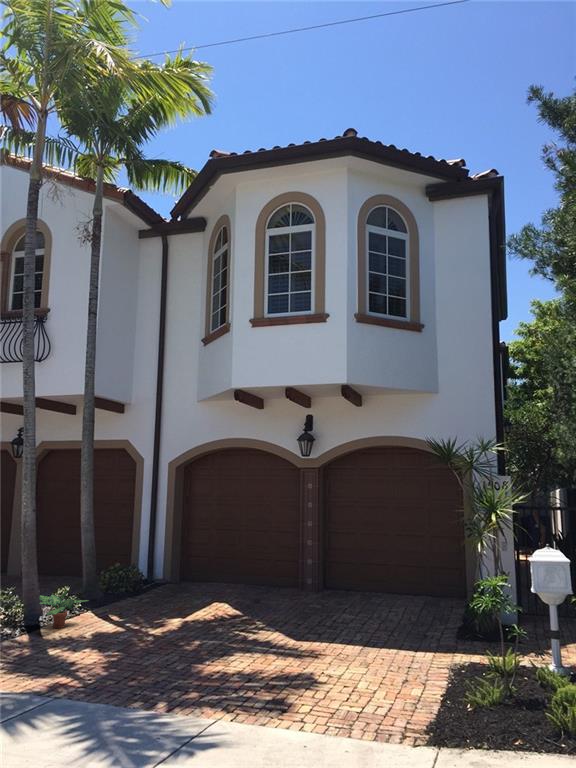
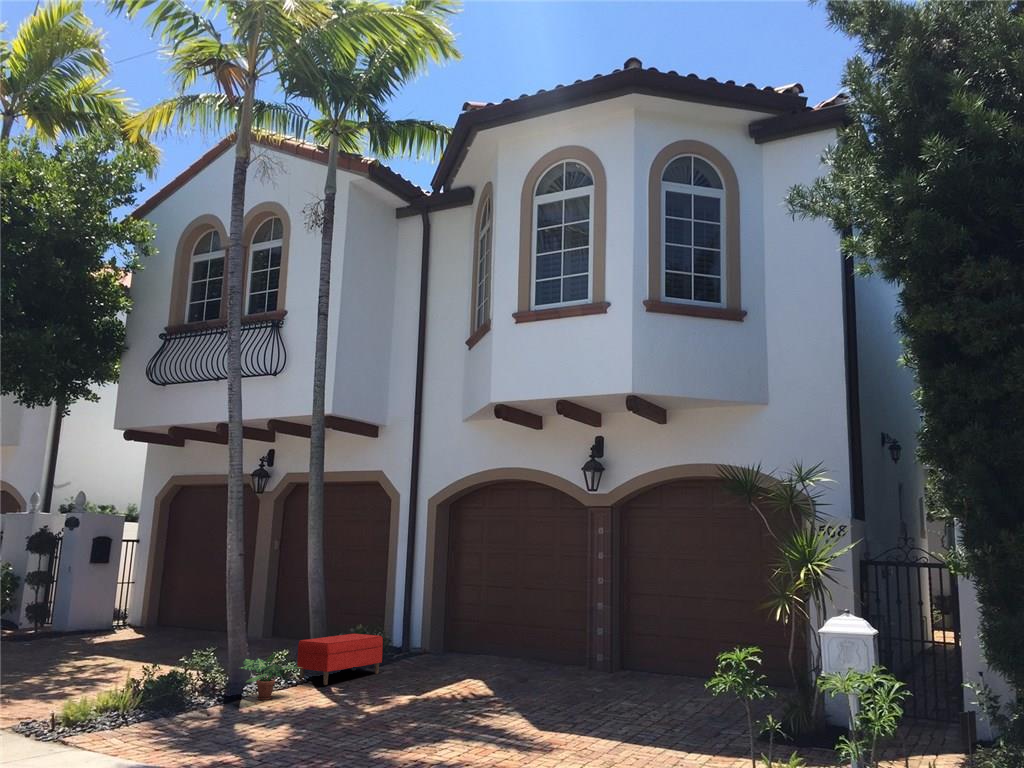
bench: none [78,570,142,613] -> present [297,634,383,685]

